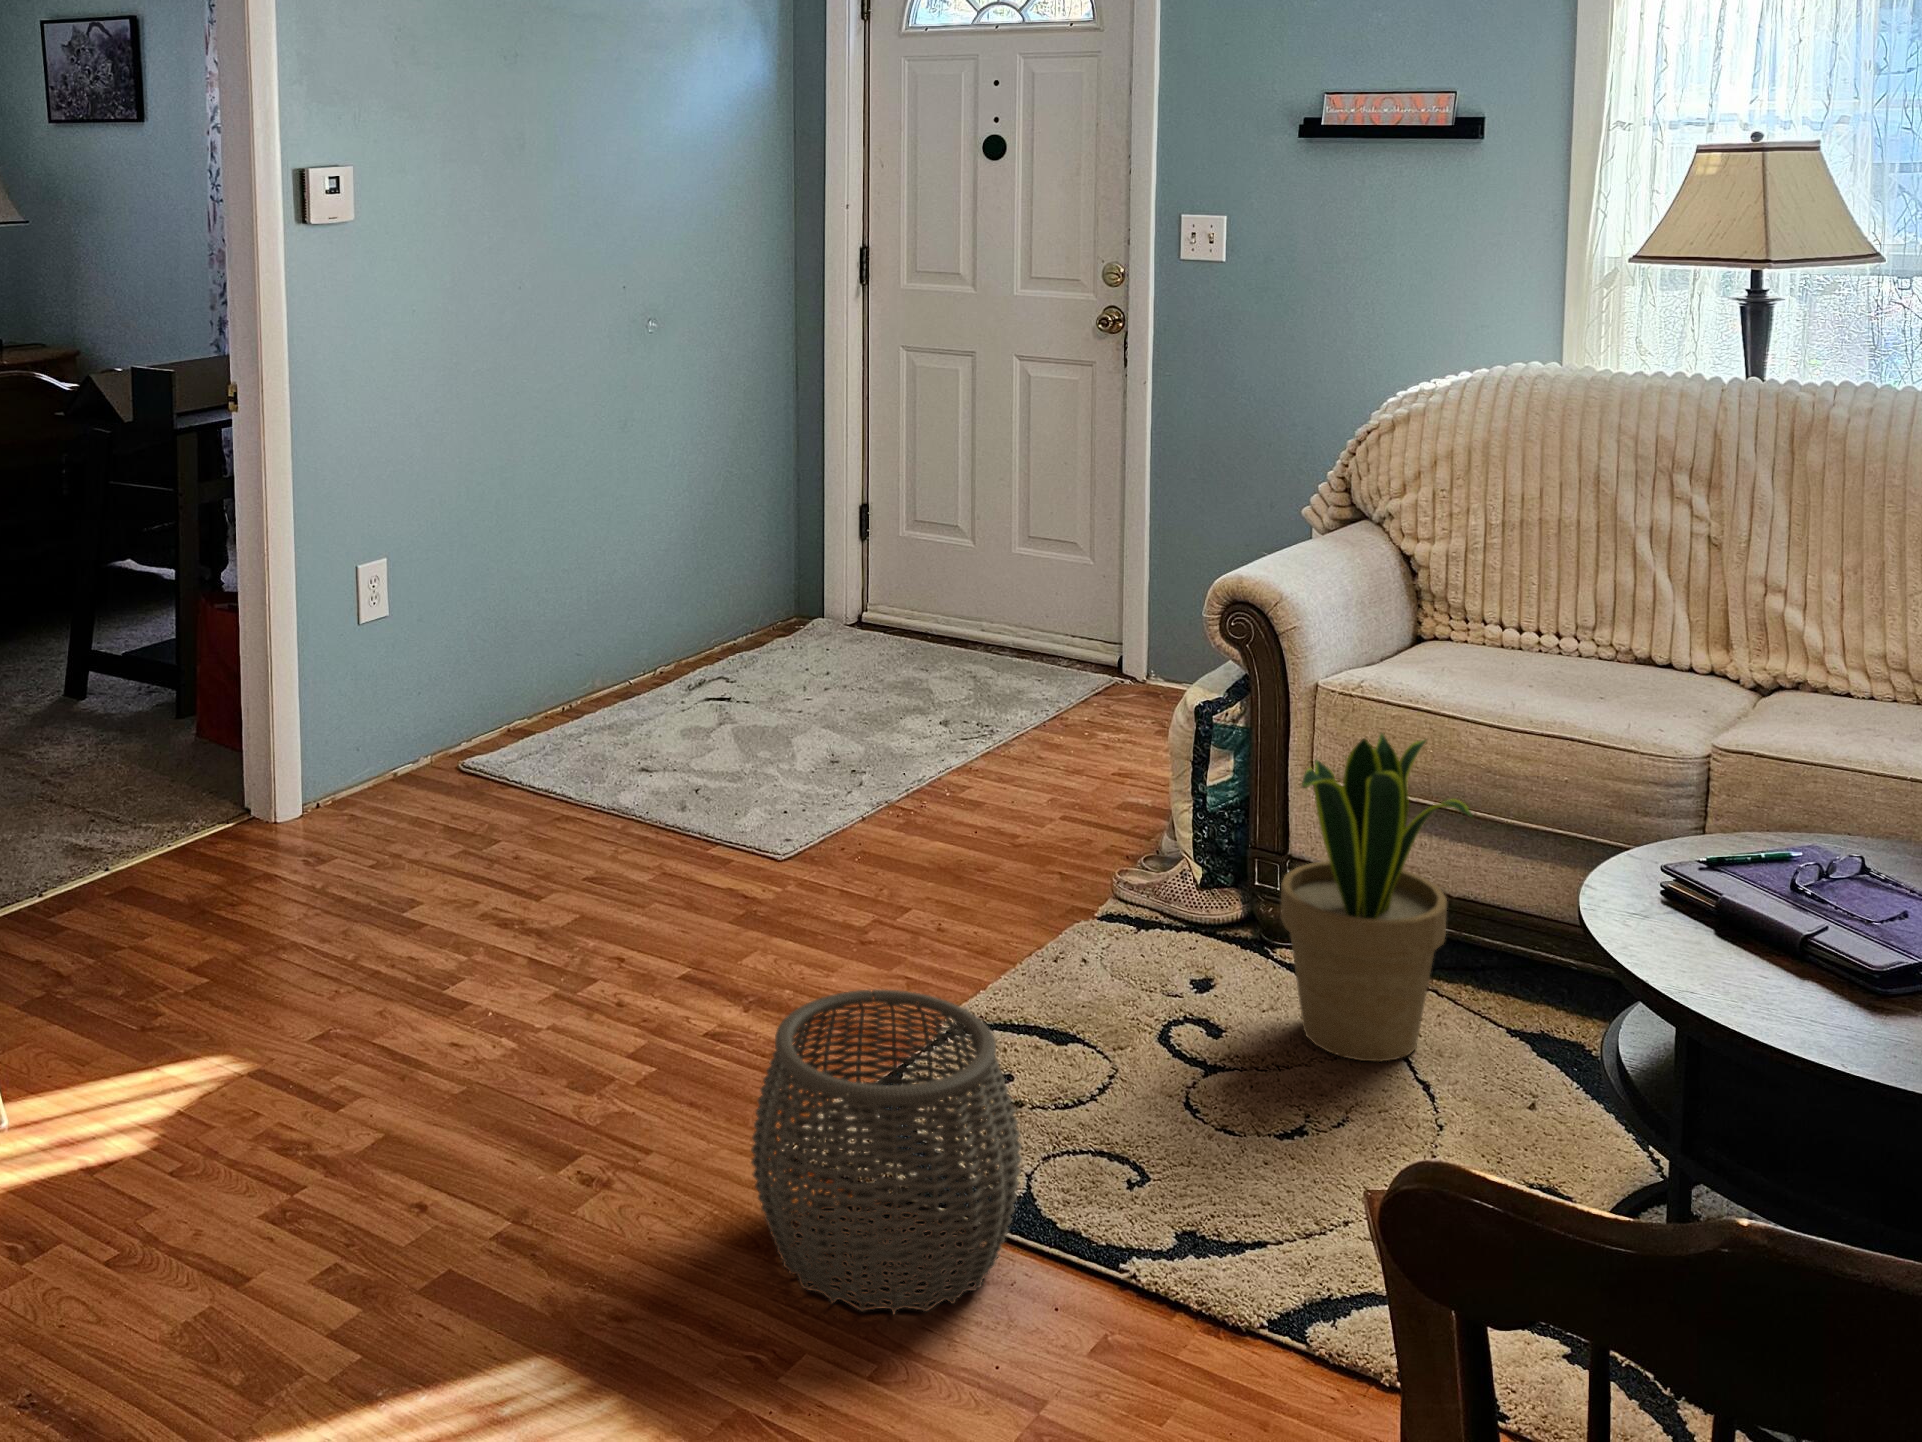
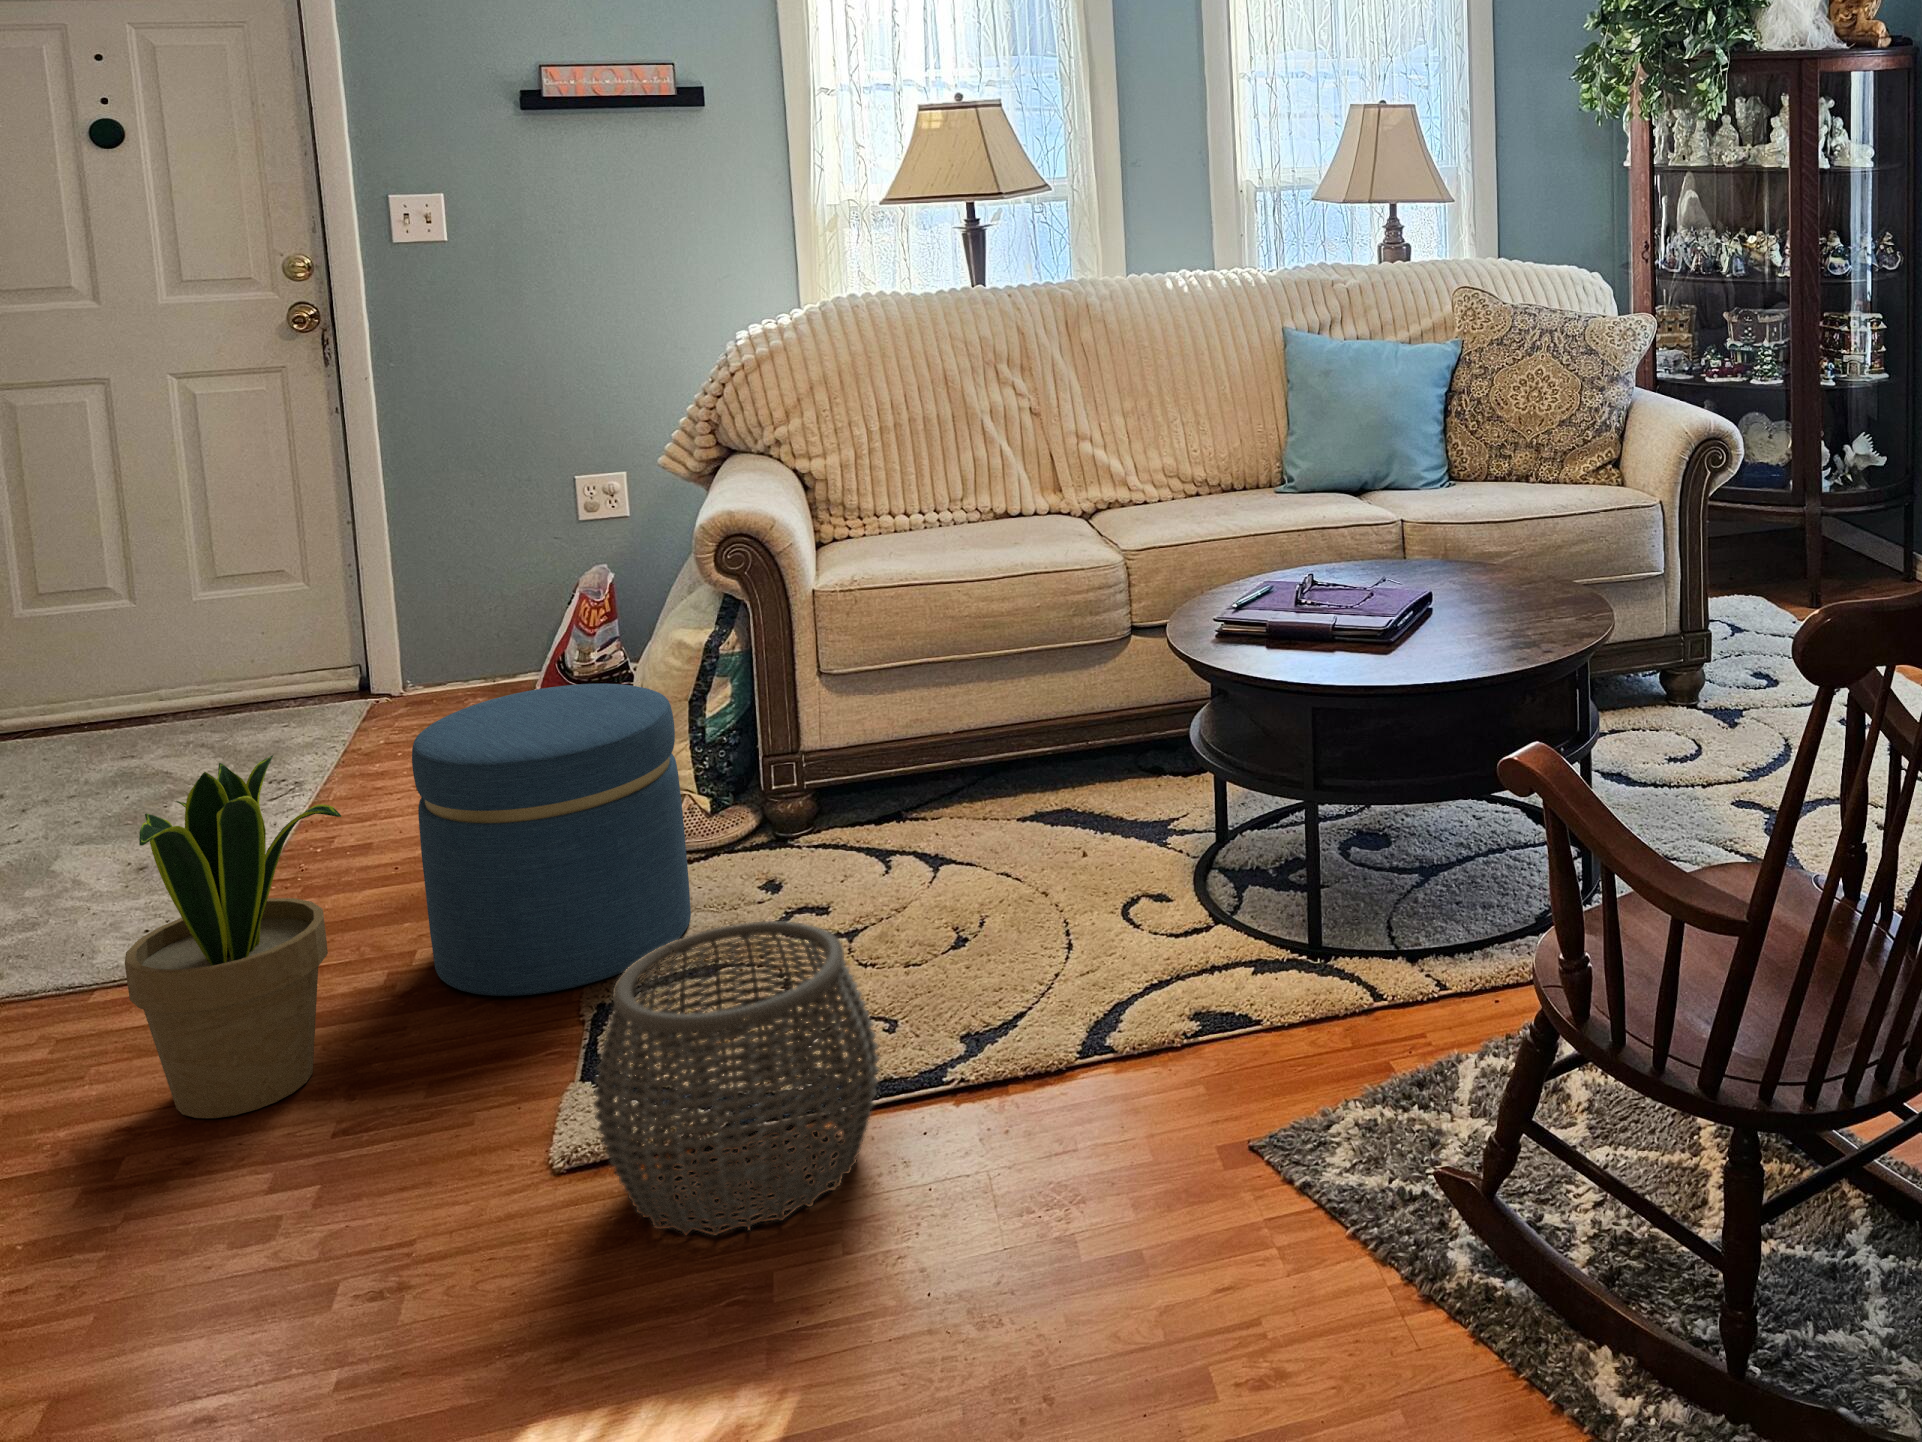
ottoman: none [887,705,1118,1005] -> present [412,684,691,996]
potted plant: present [1281,733,1472,1062] -> present [125,755,341,1118]

